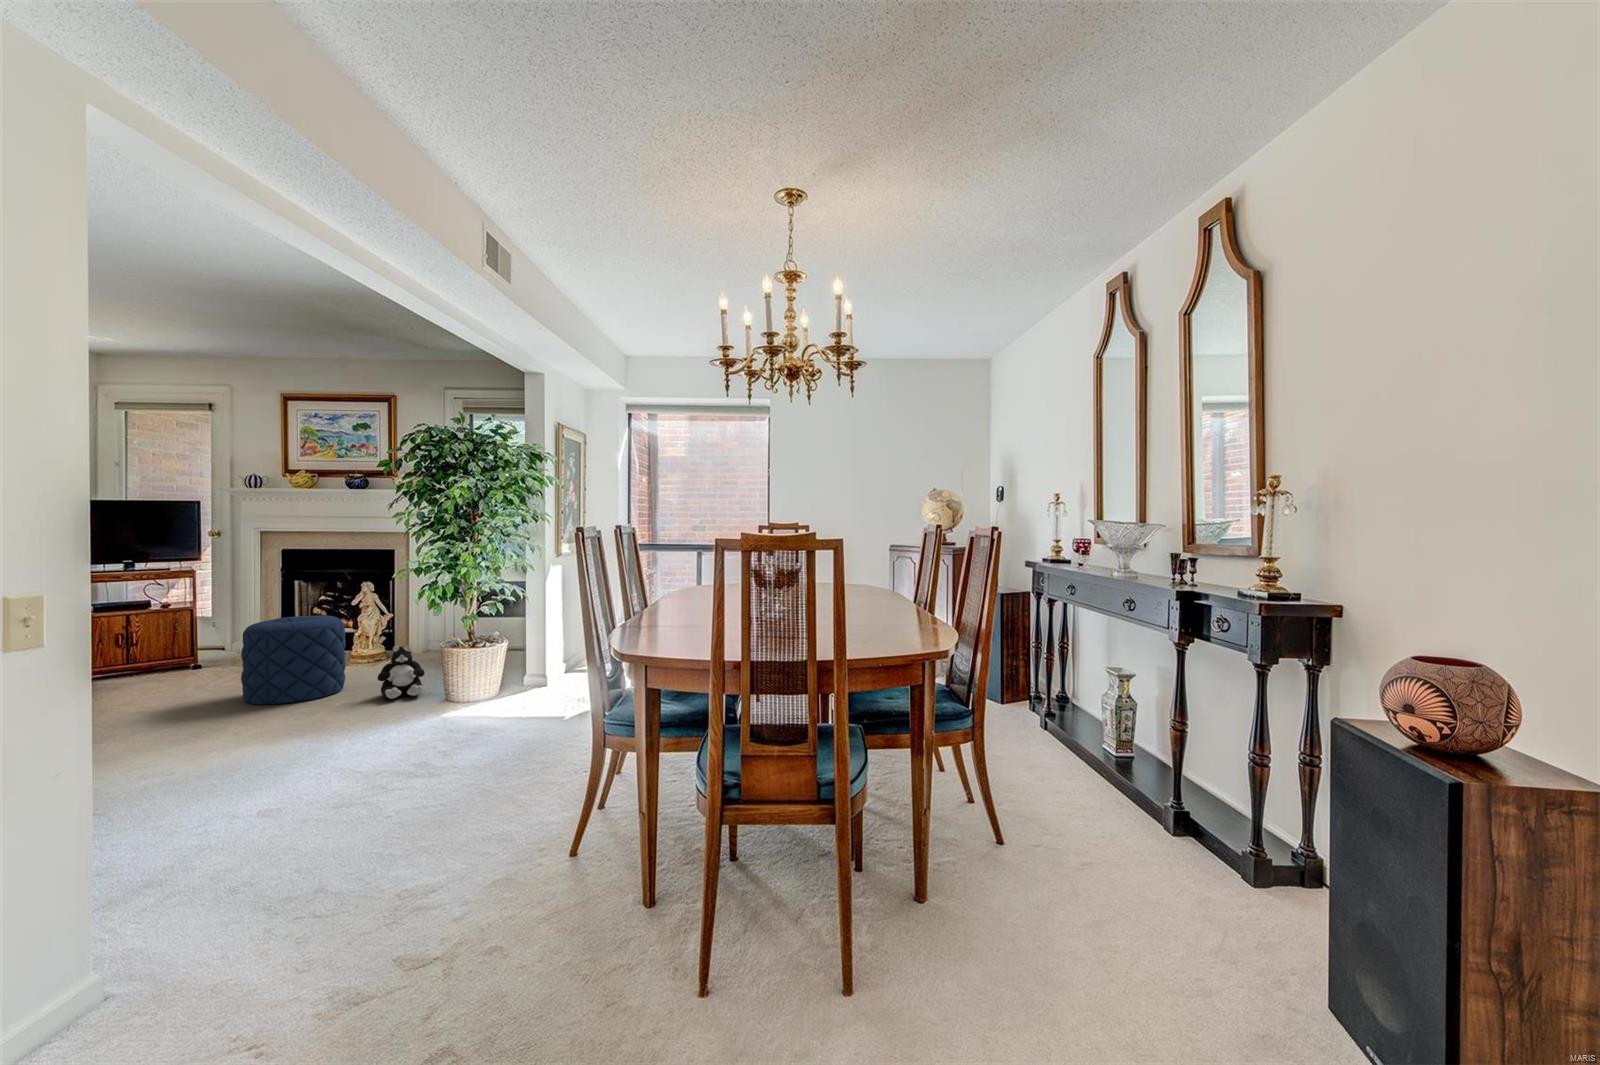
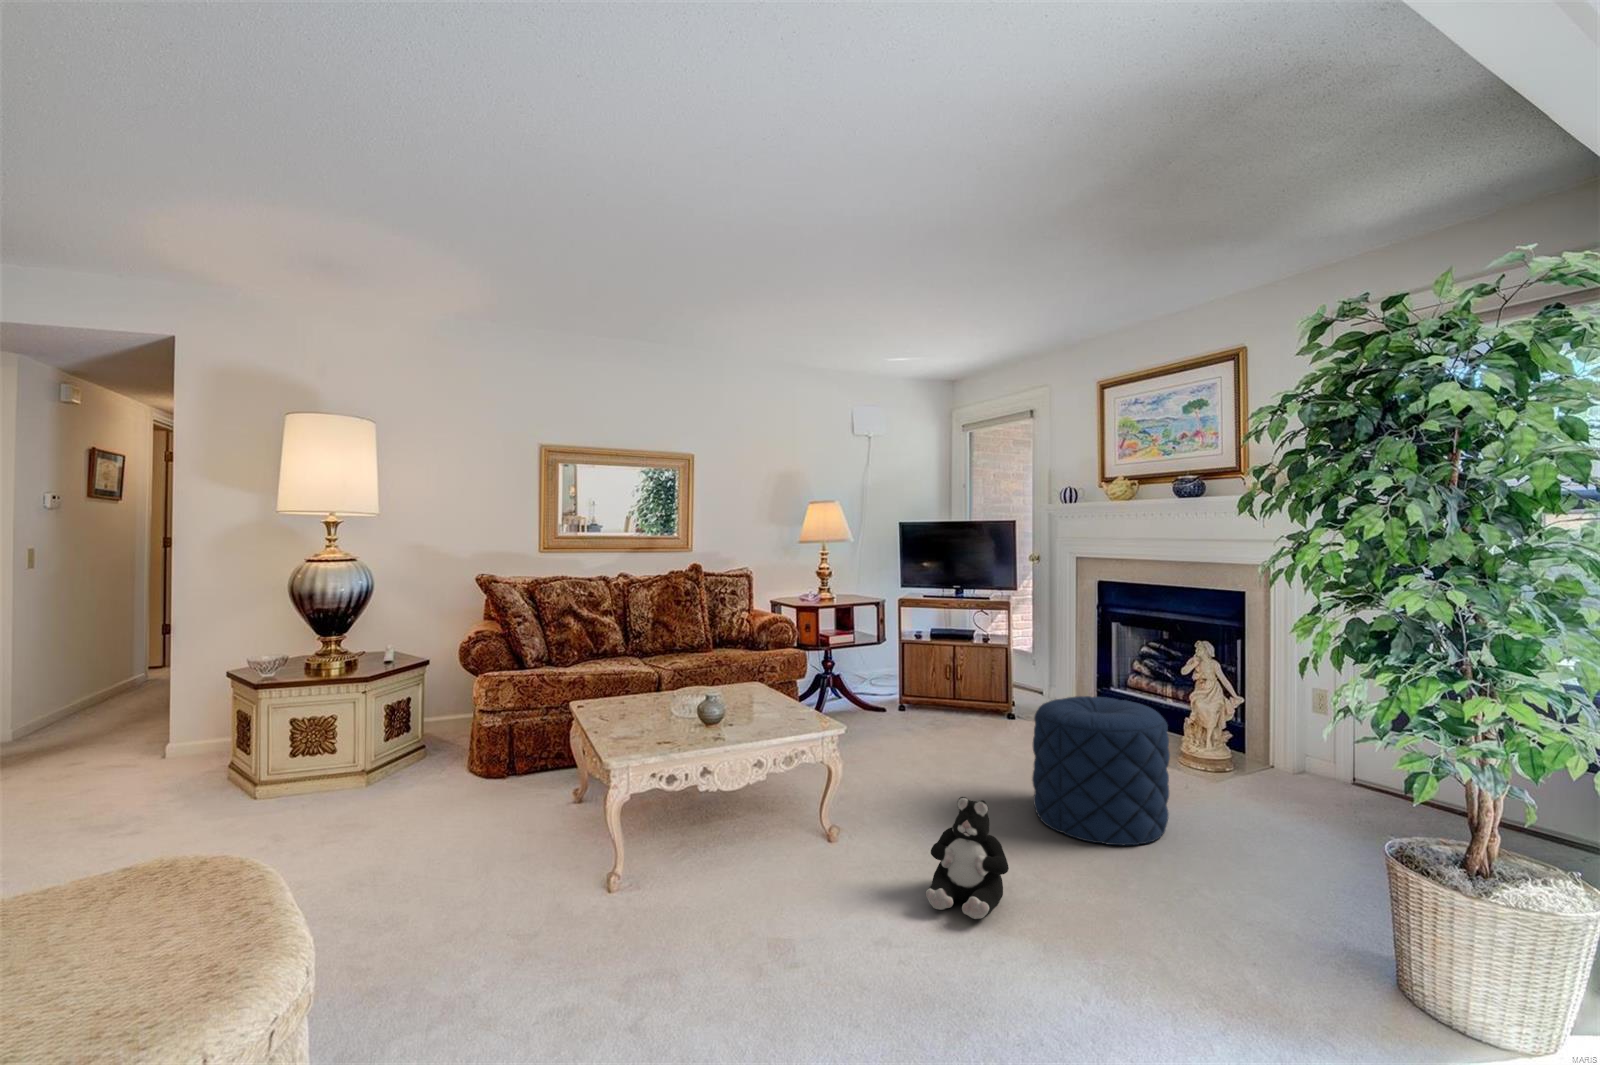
plush toy: present [378,644,425,699] -> present [926,797,1009,919]

